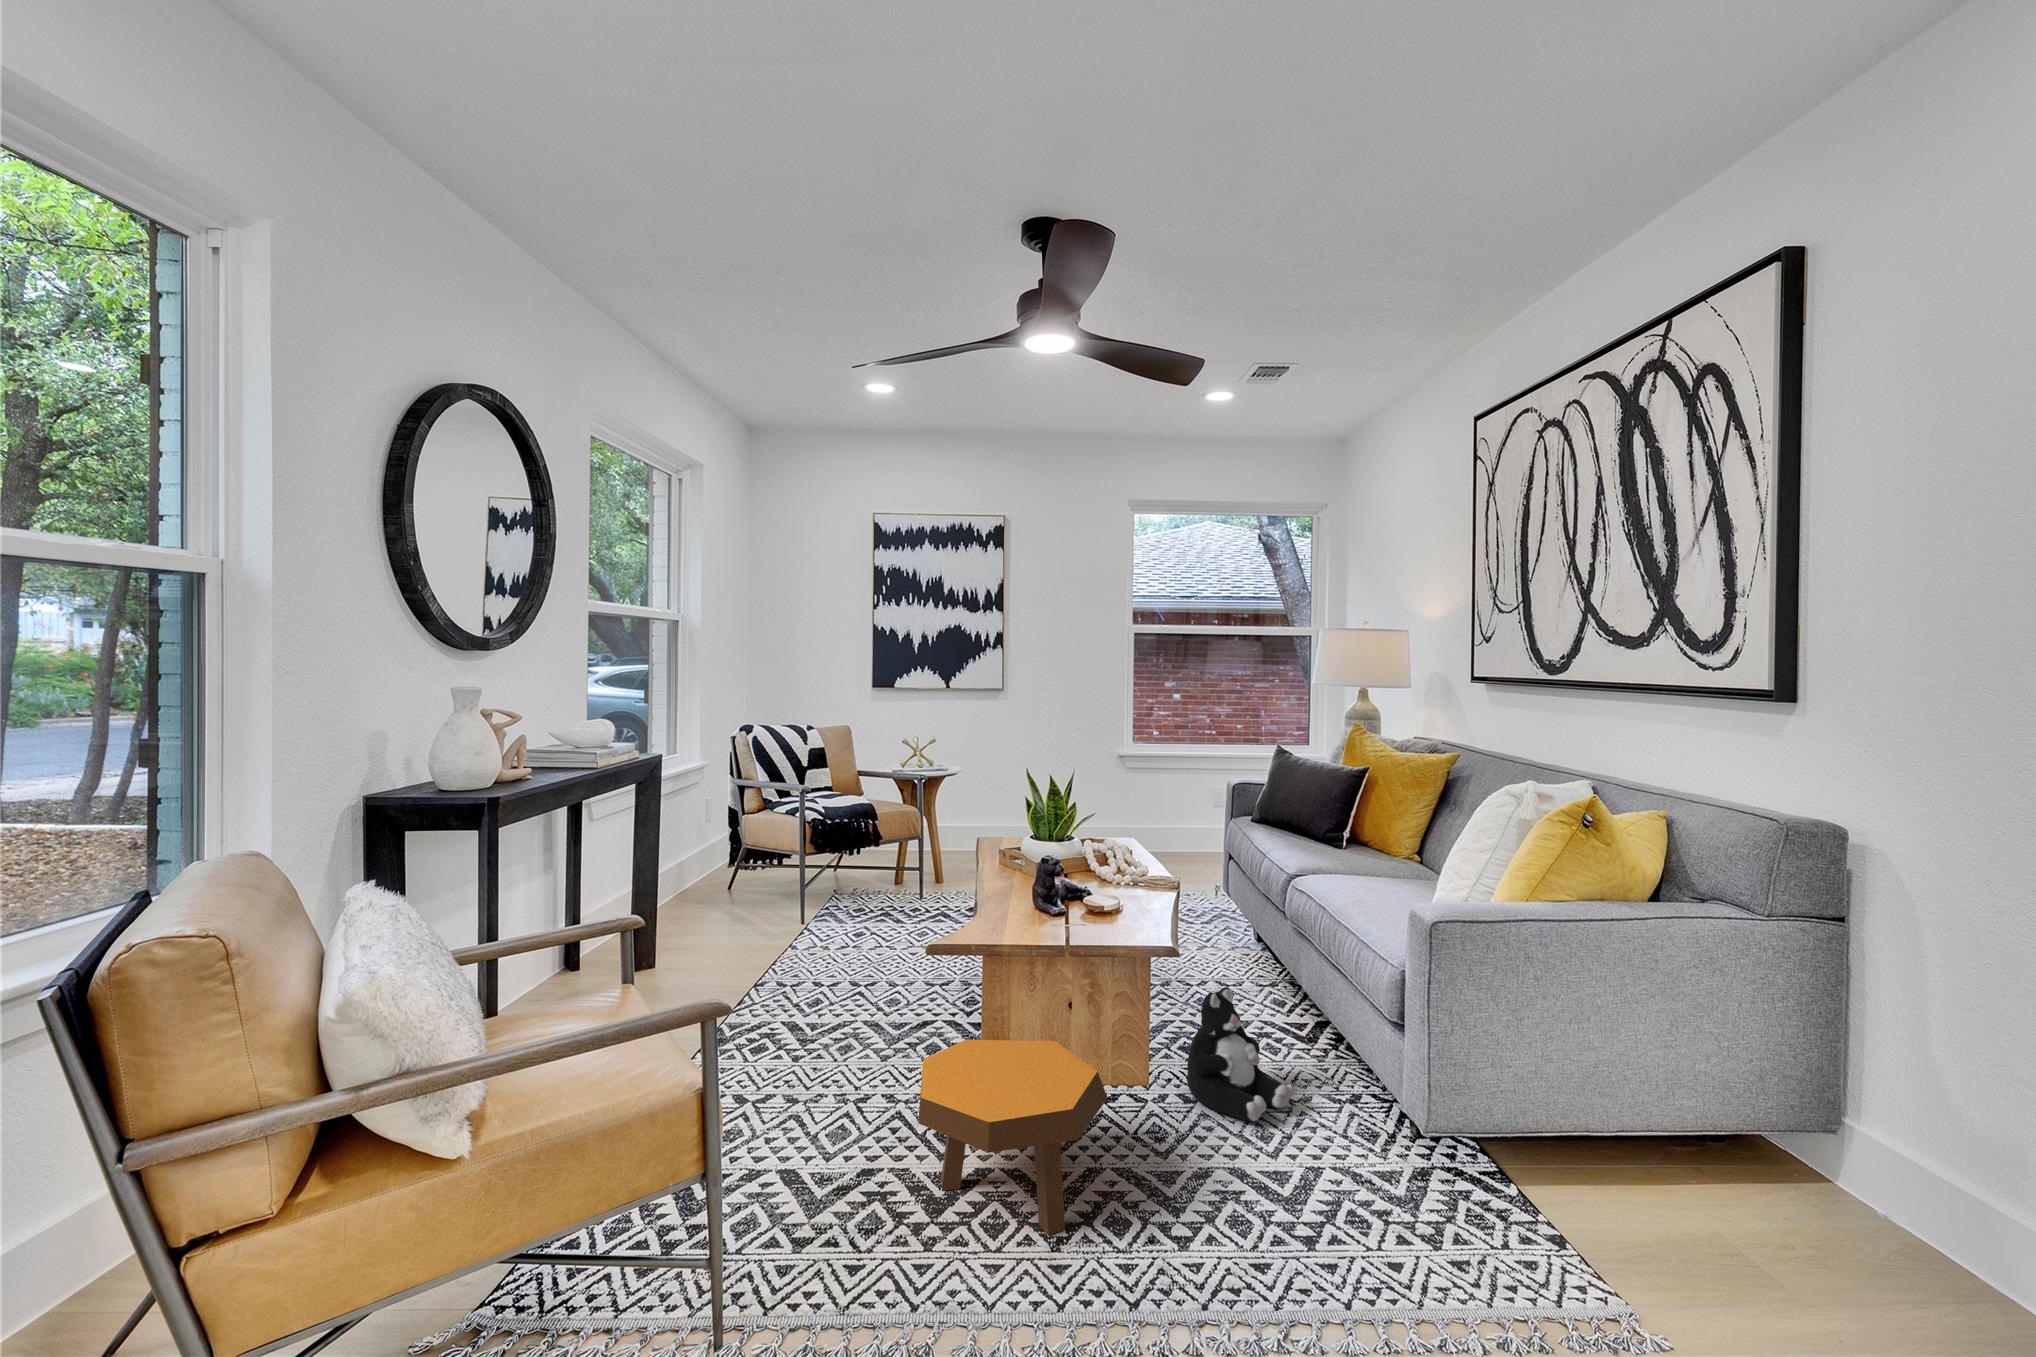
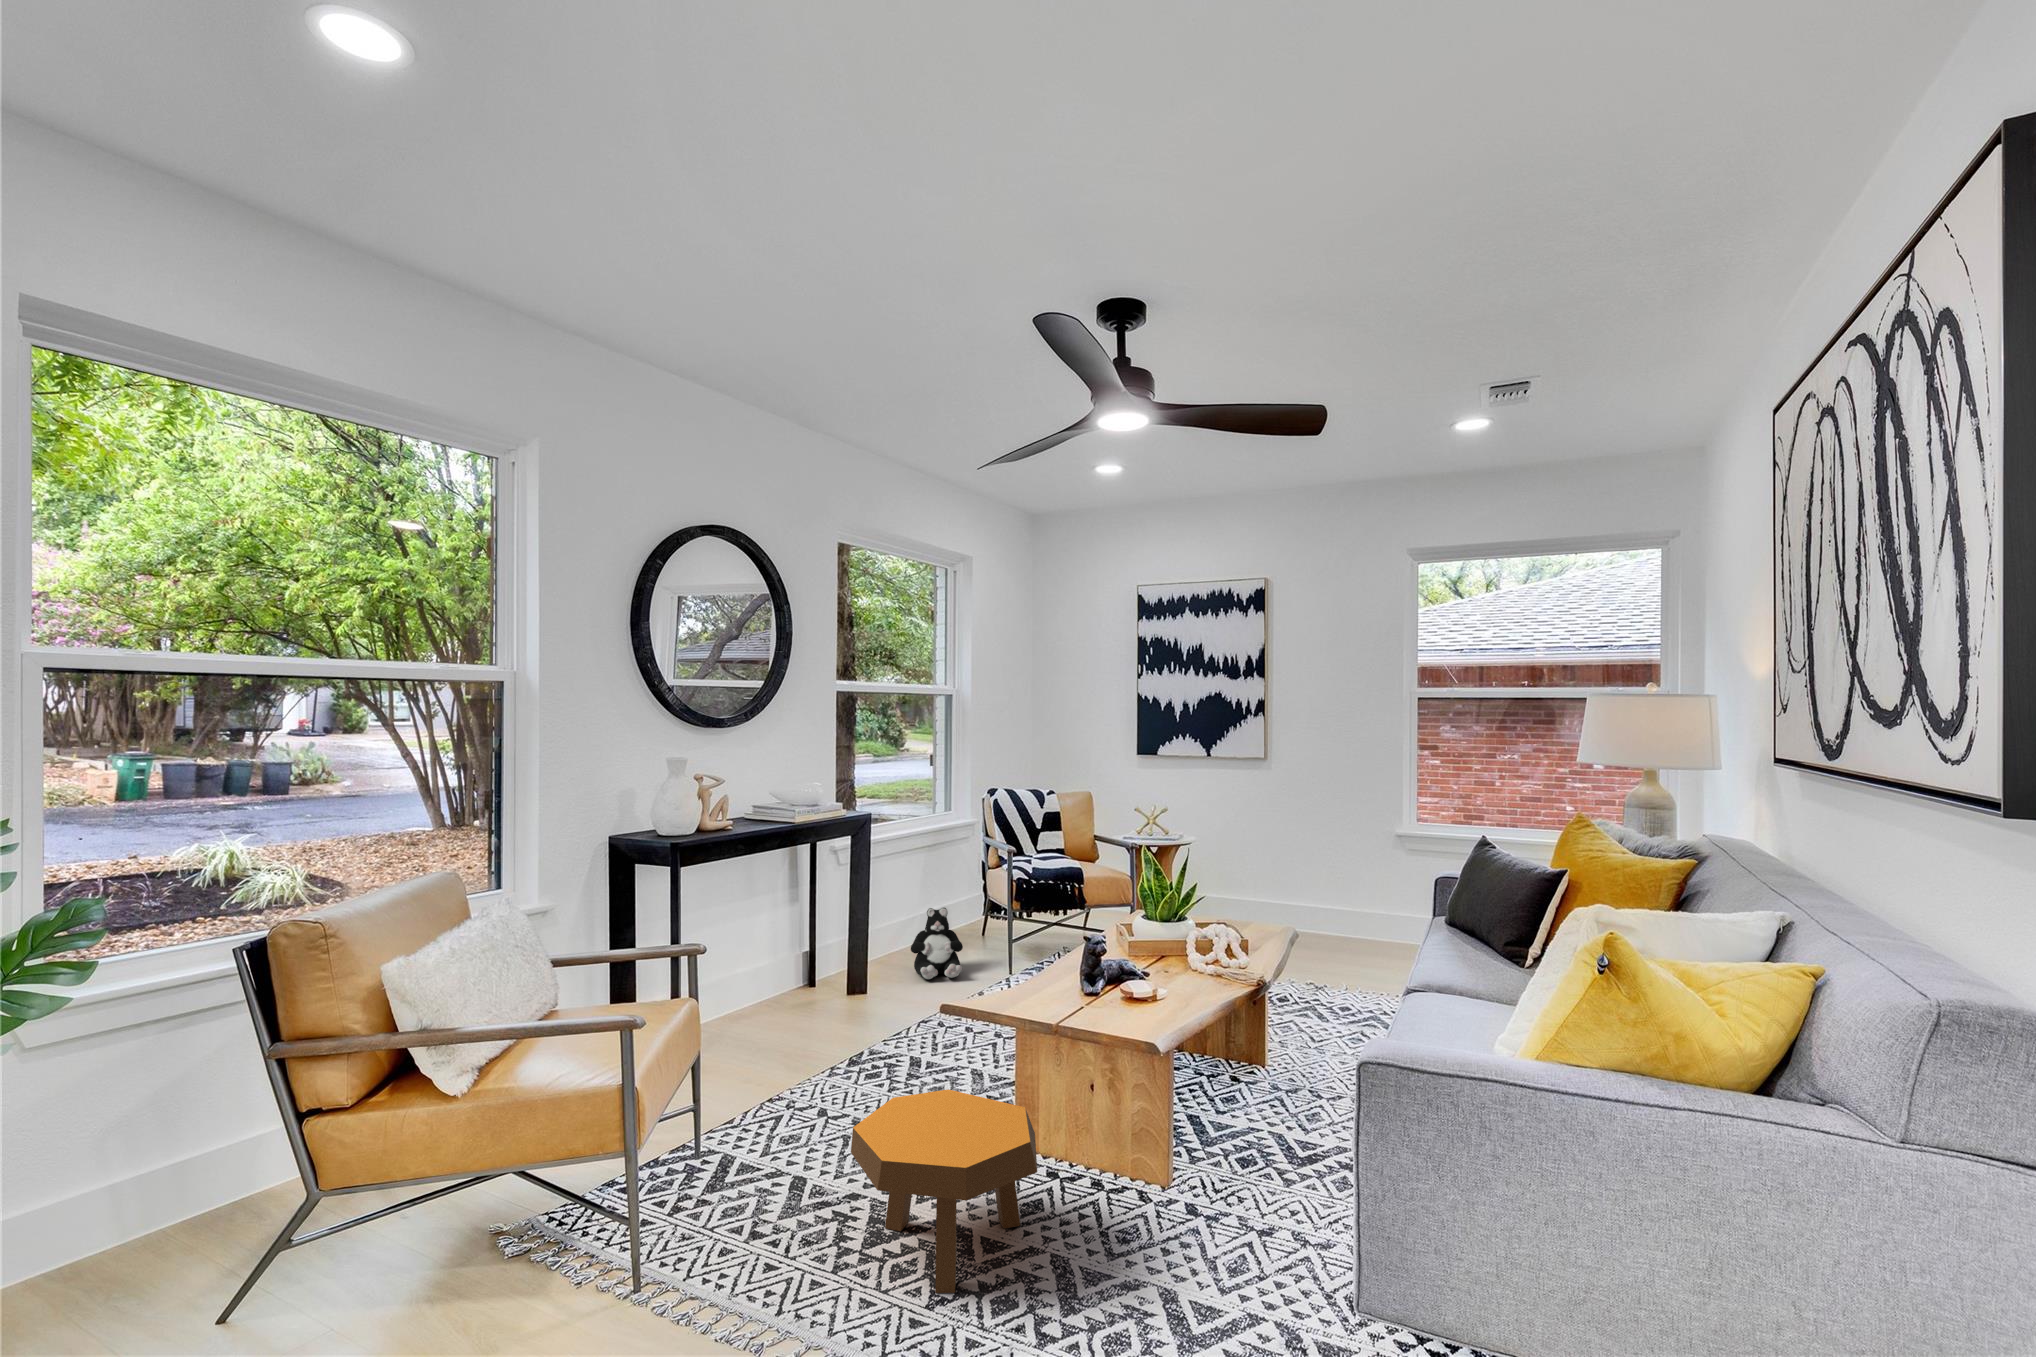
plush toy: present [1187,987,1295,1121] -> present [911,908,963,979]

